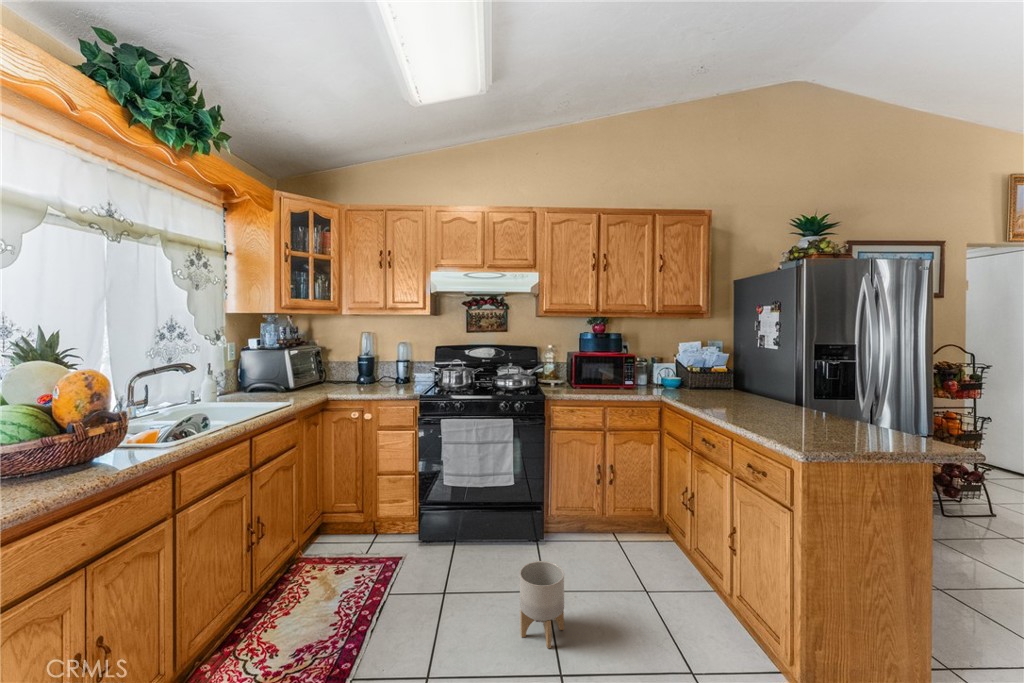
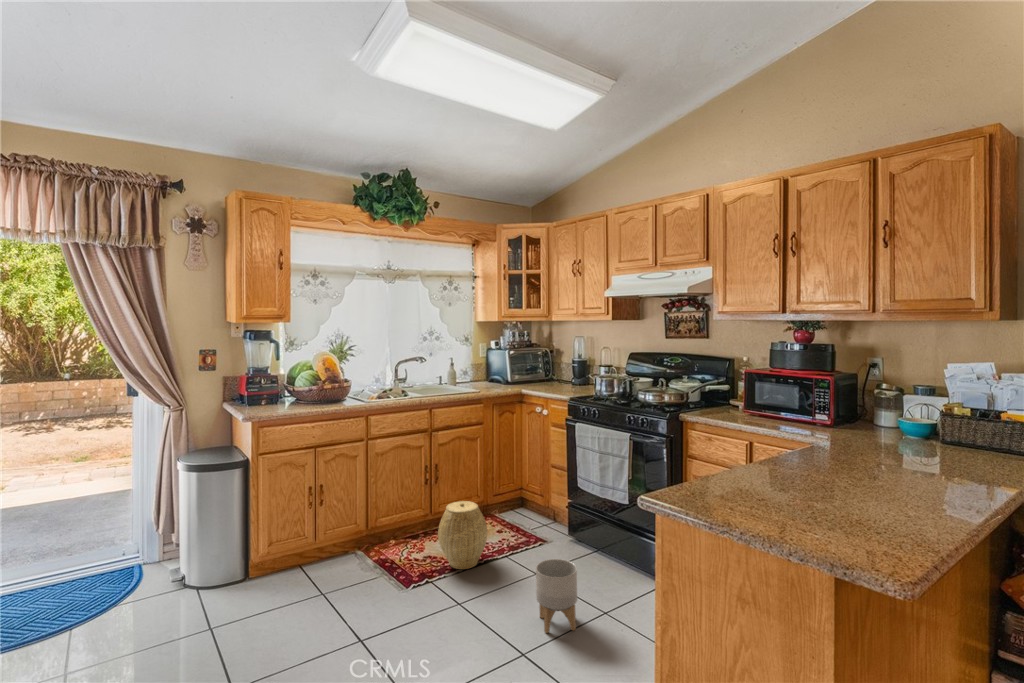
woven basket: none [322,545,393,645] -> present [438,501,488,569]

